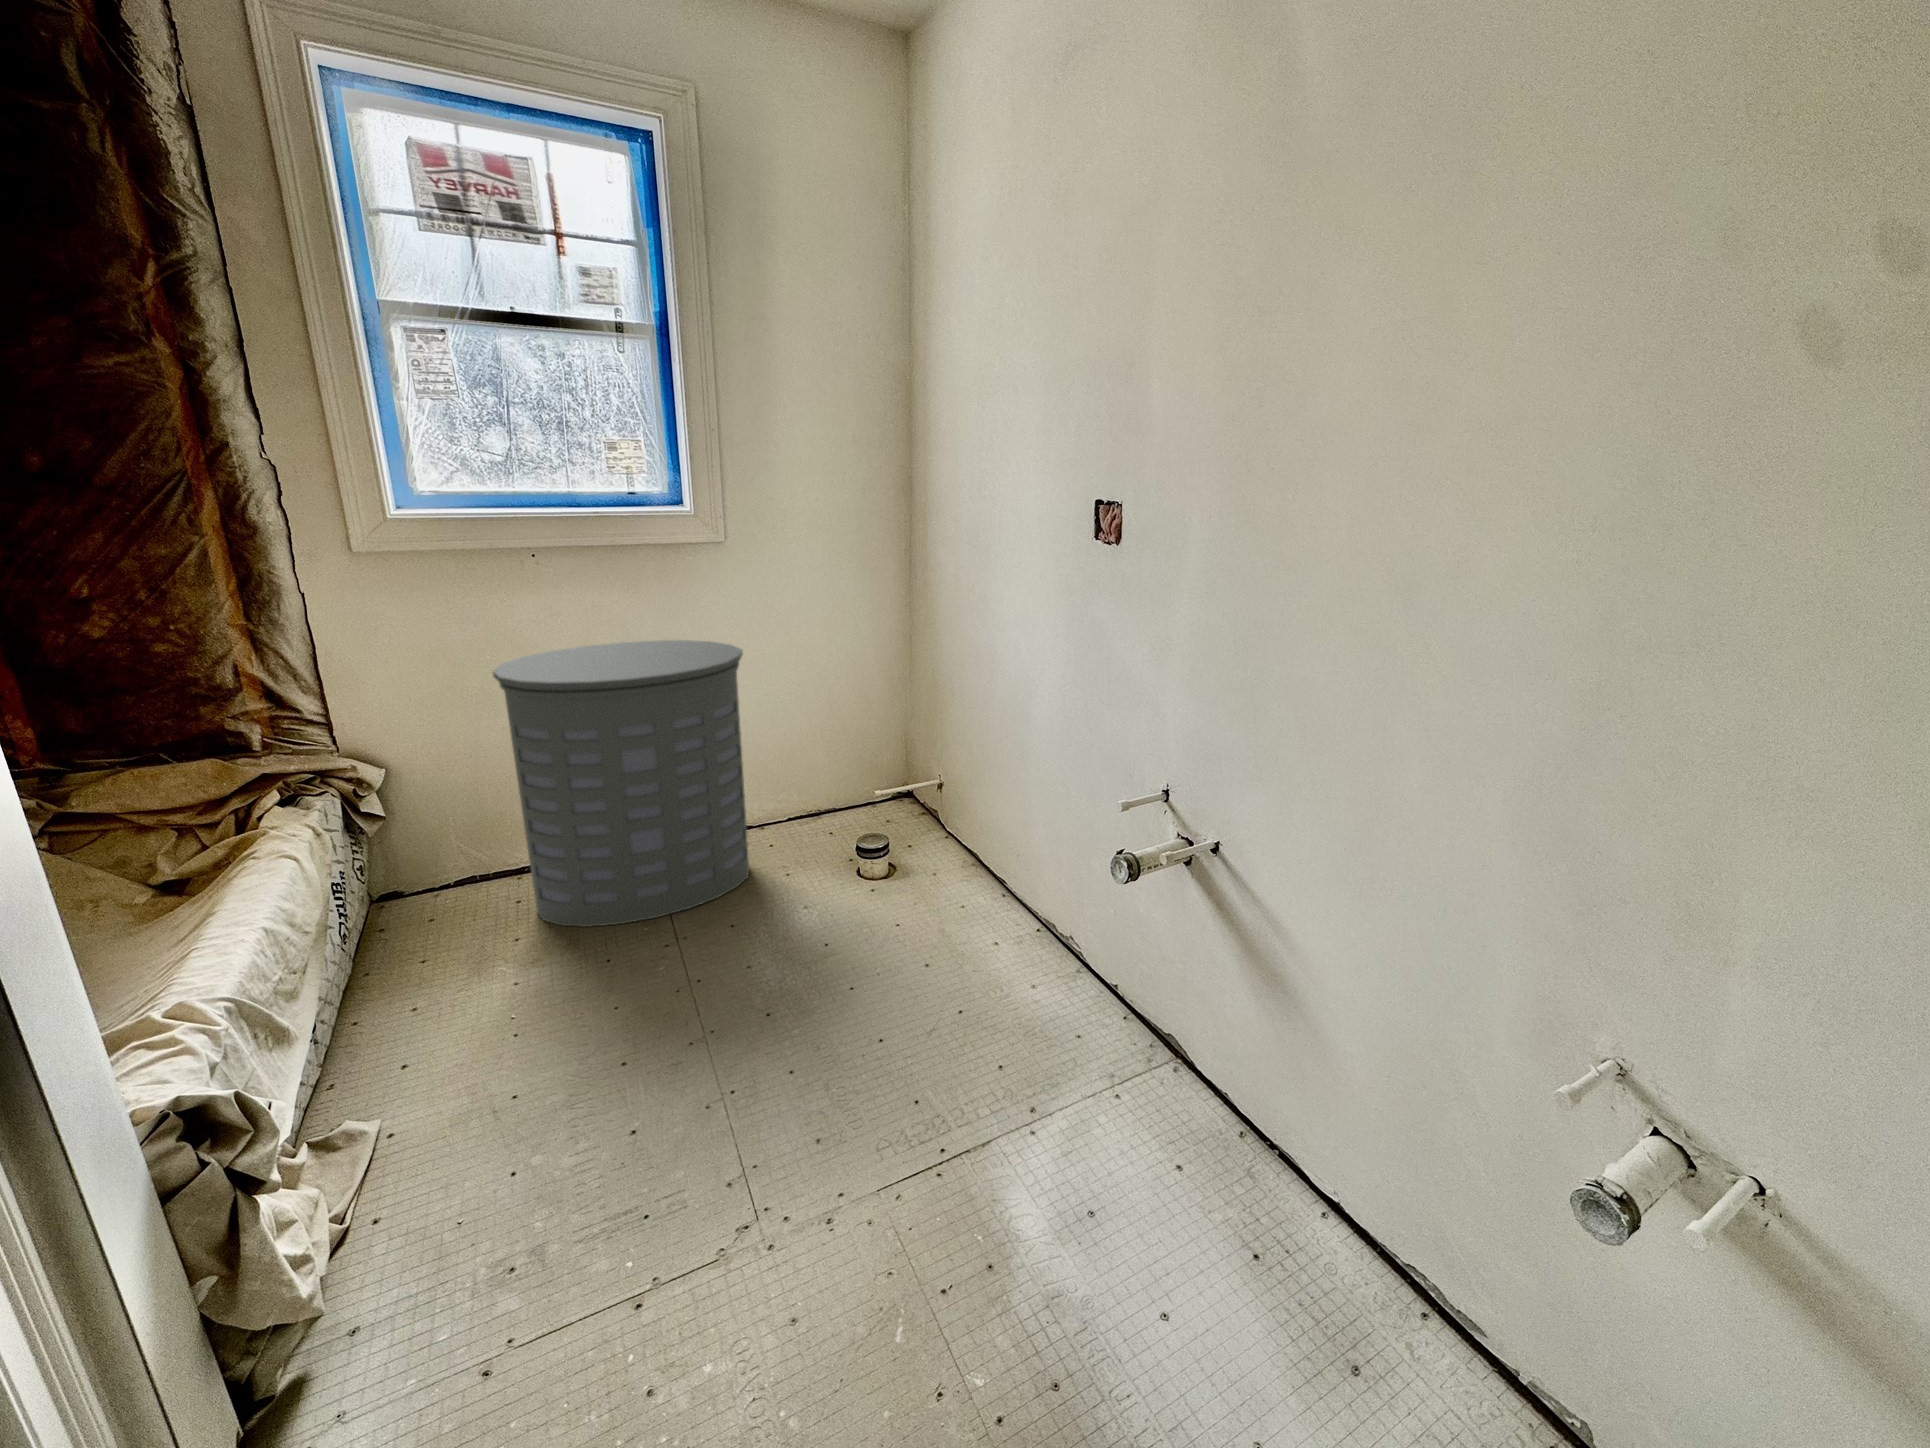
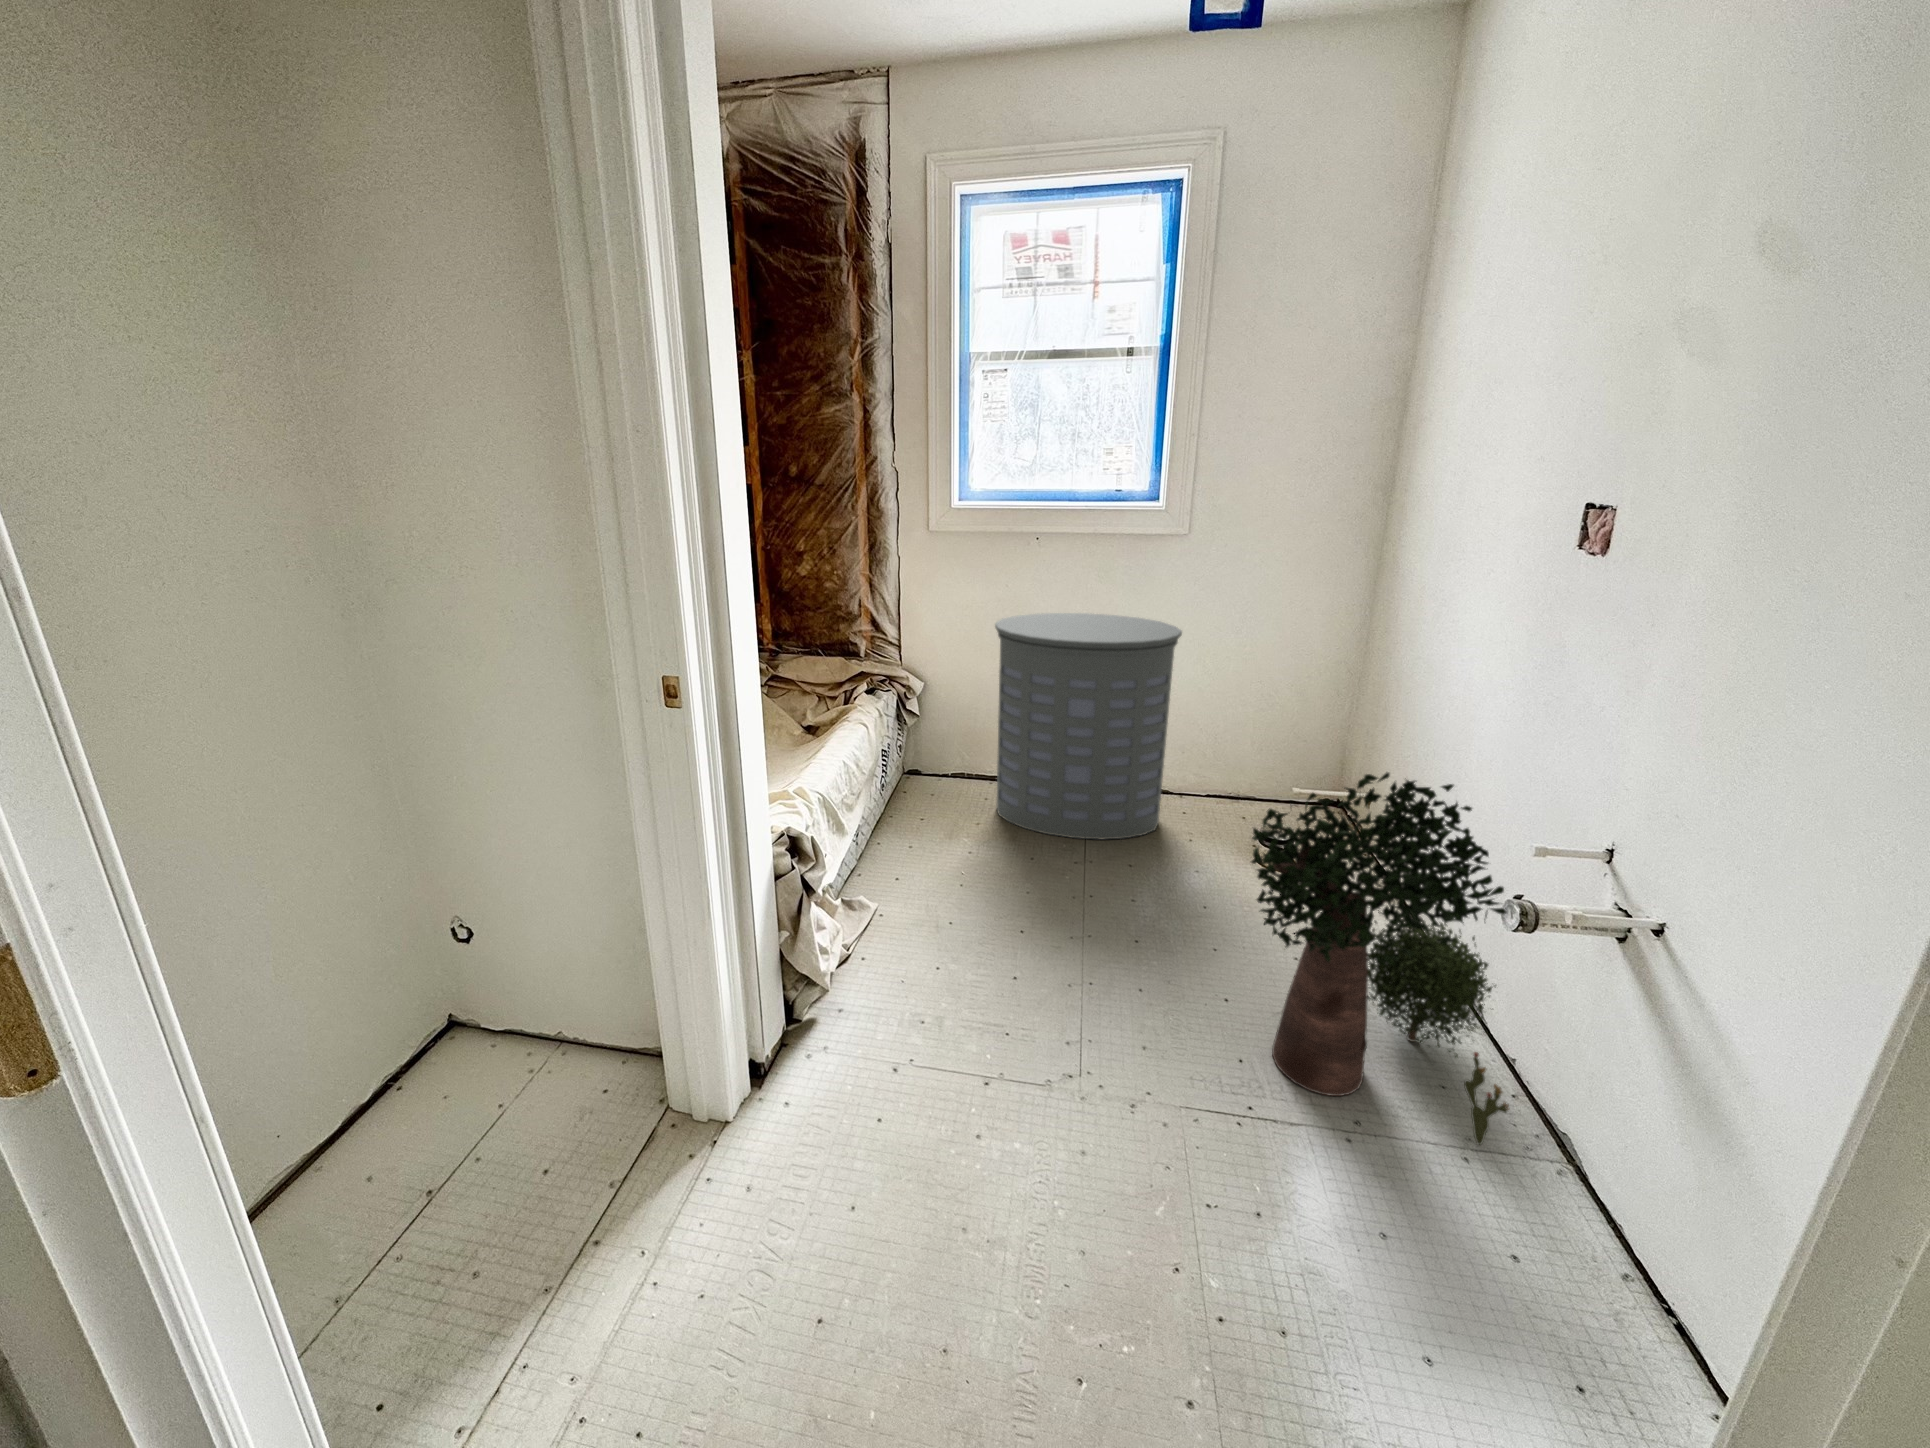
potted plant: none [889,763,1140,1101] -> present [1251,773,1509,1145]

